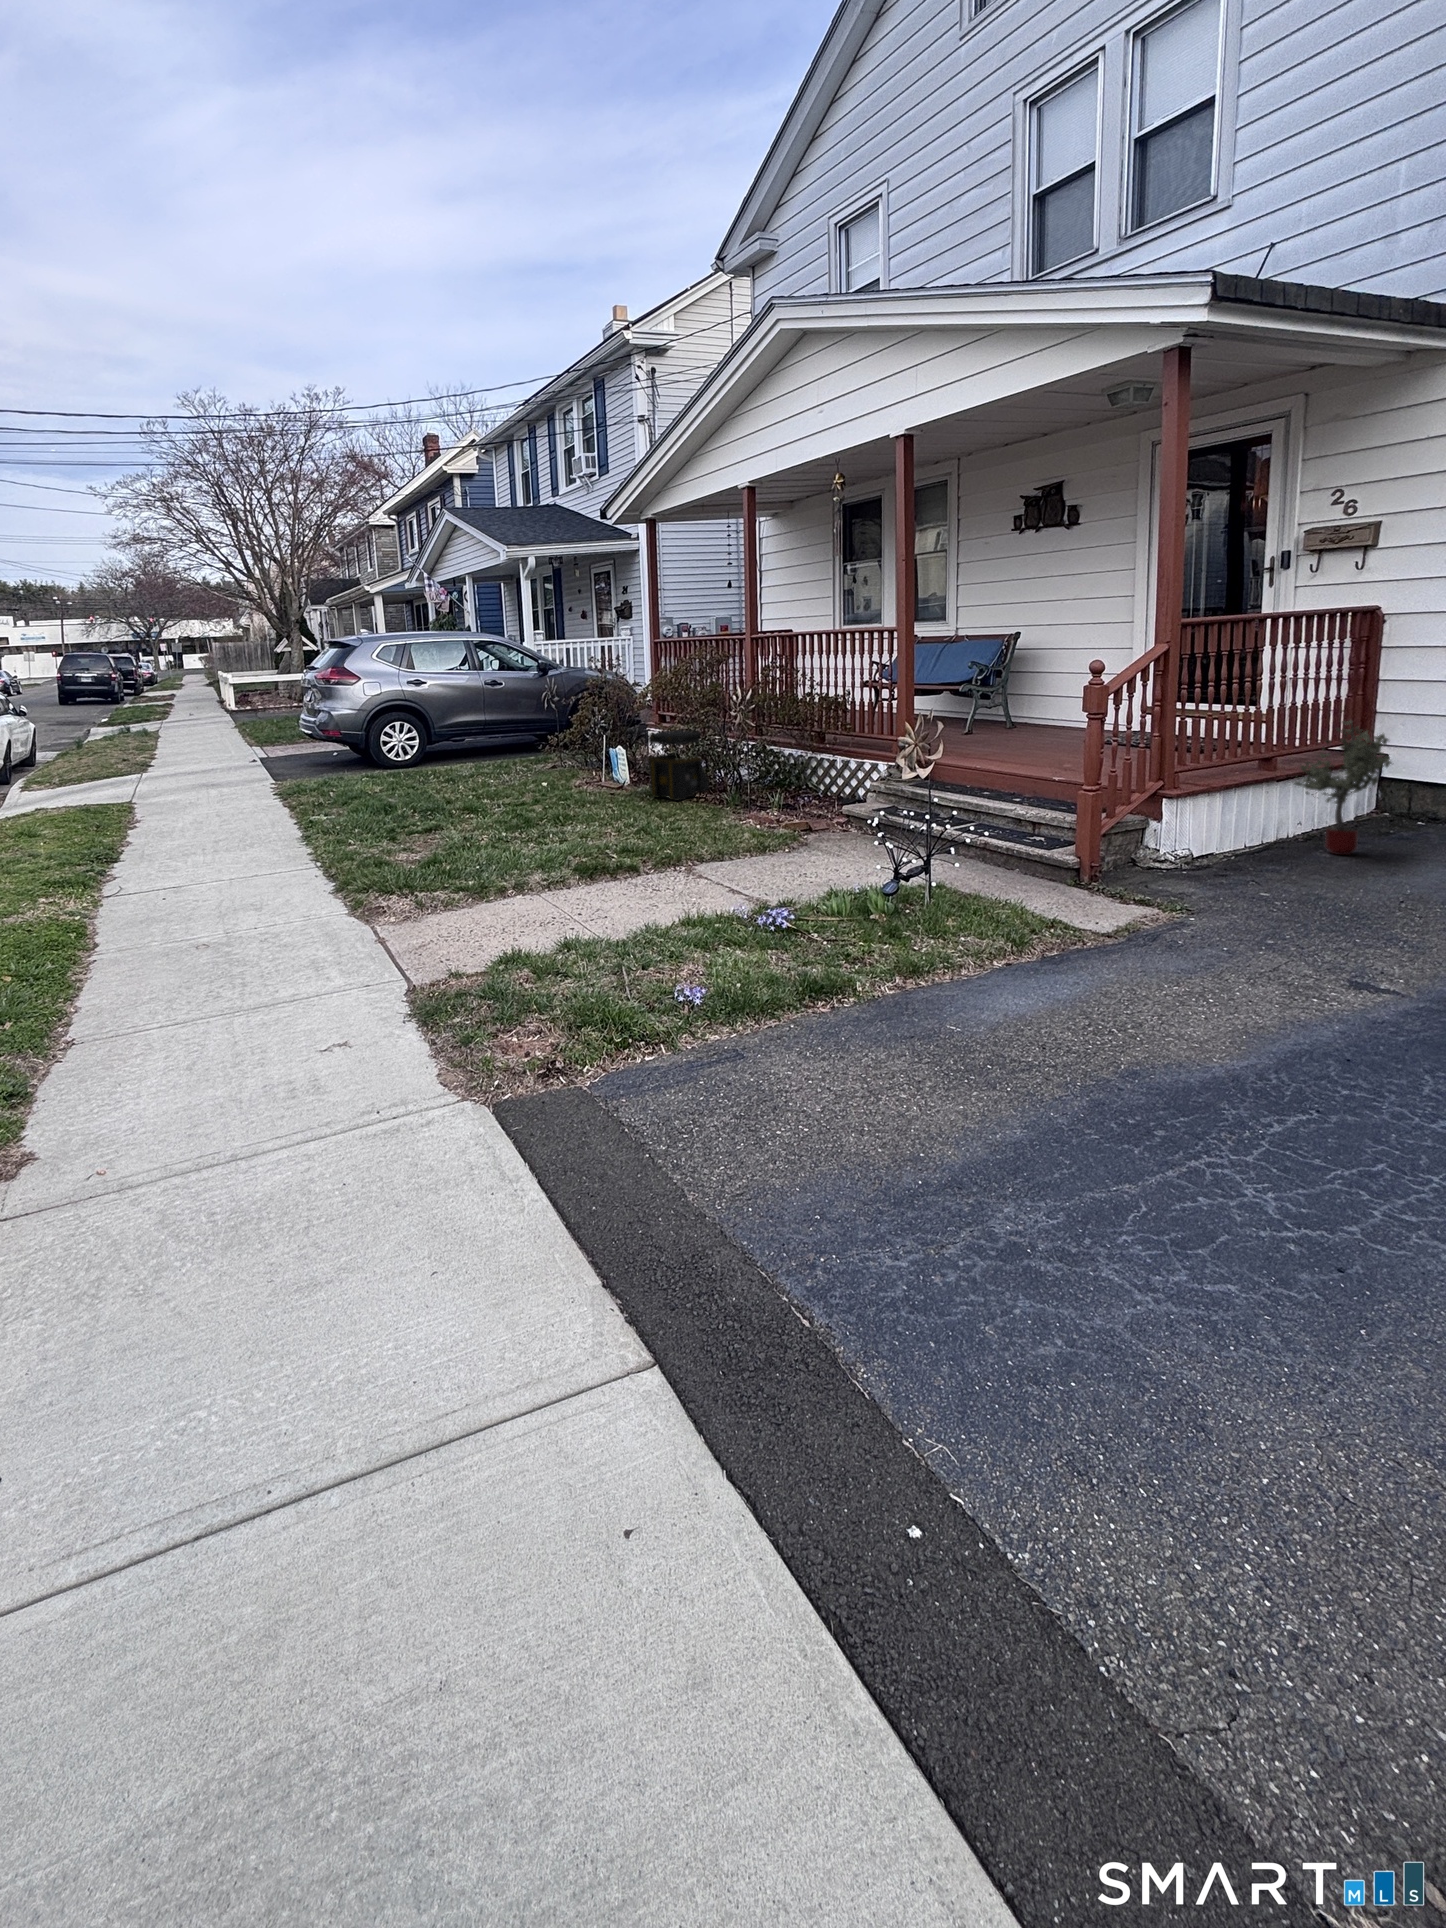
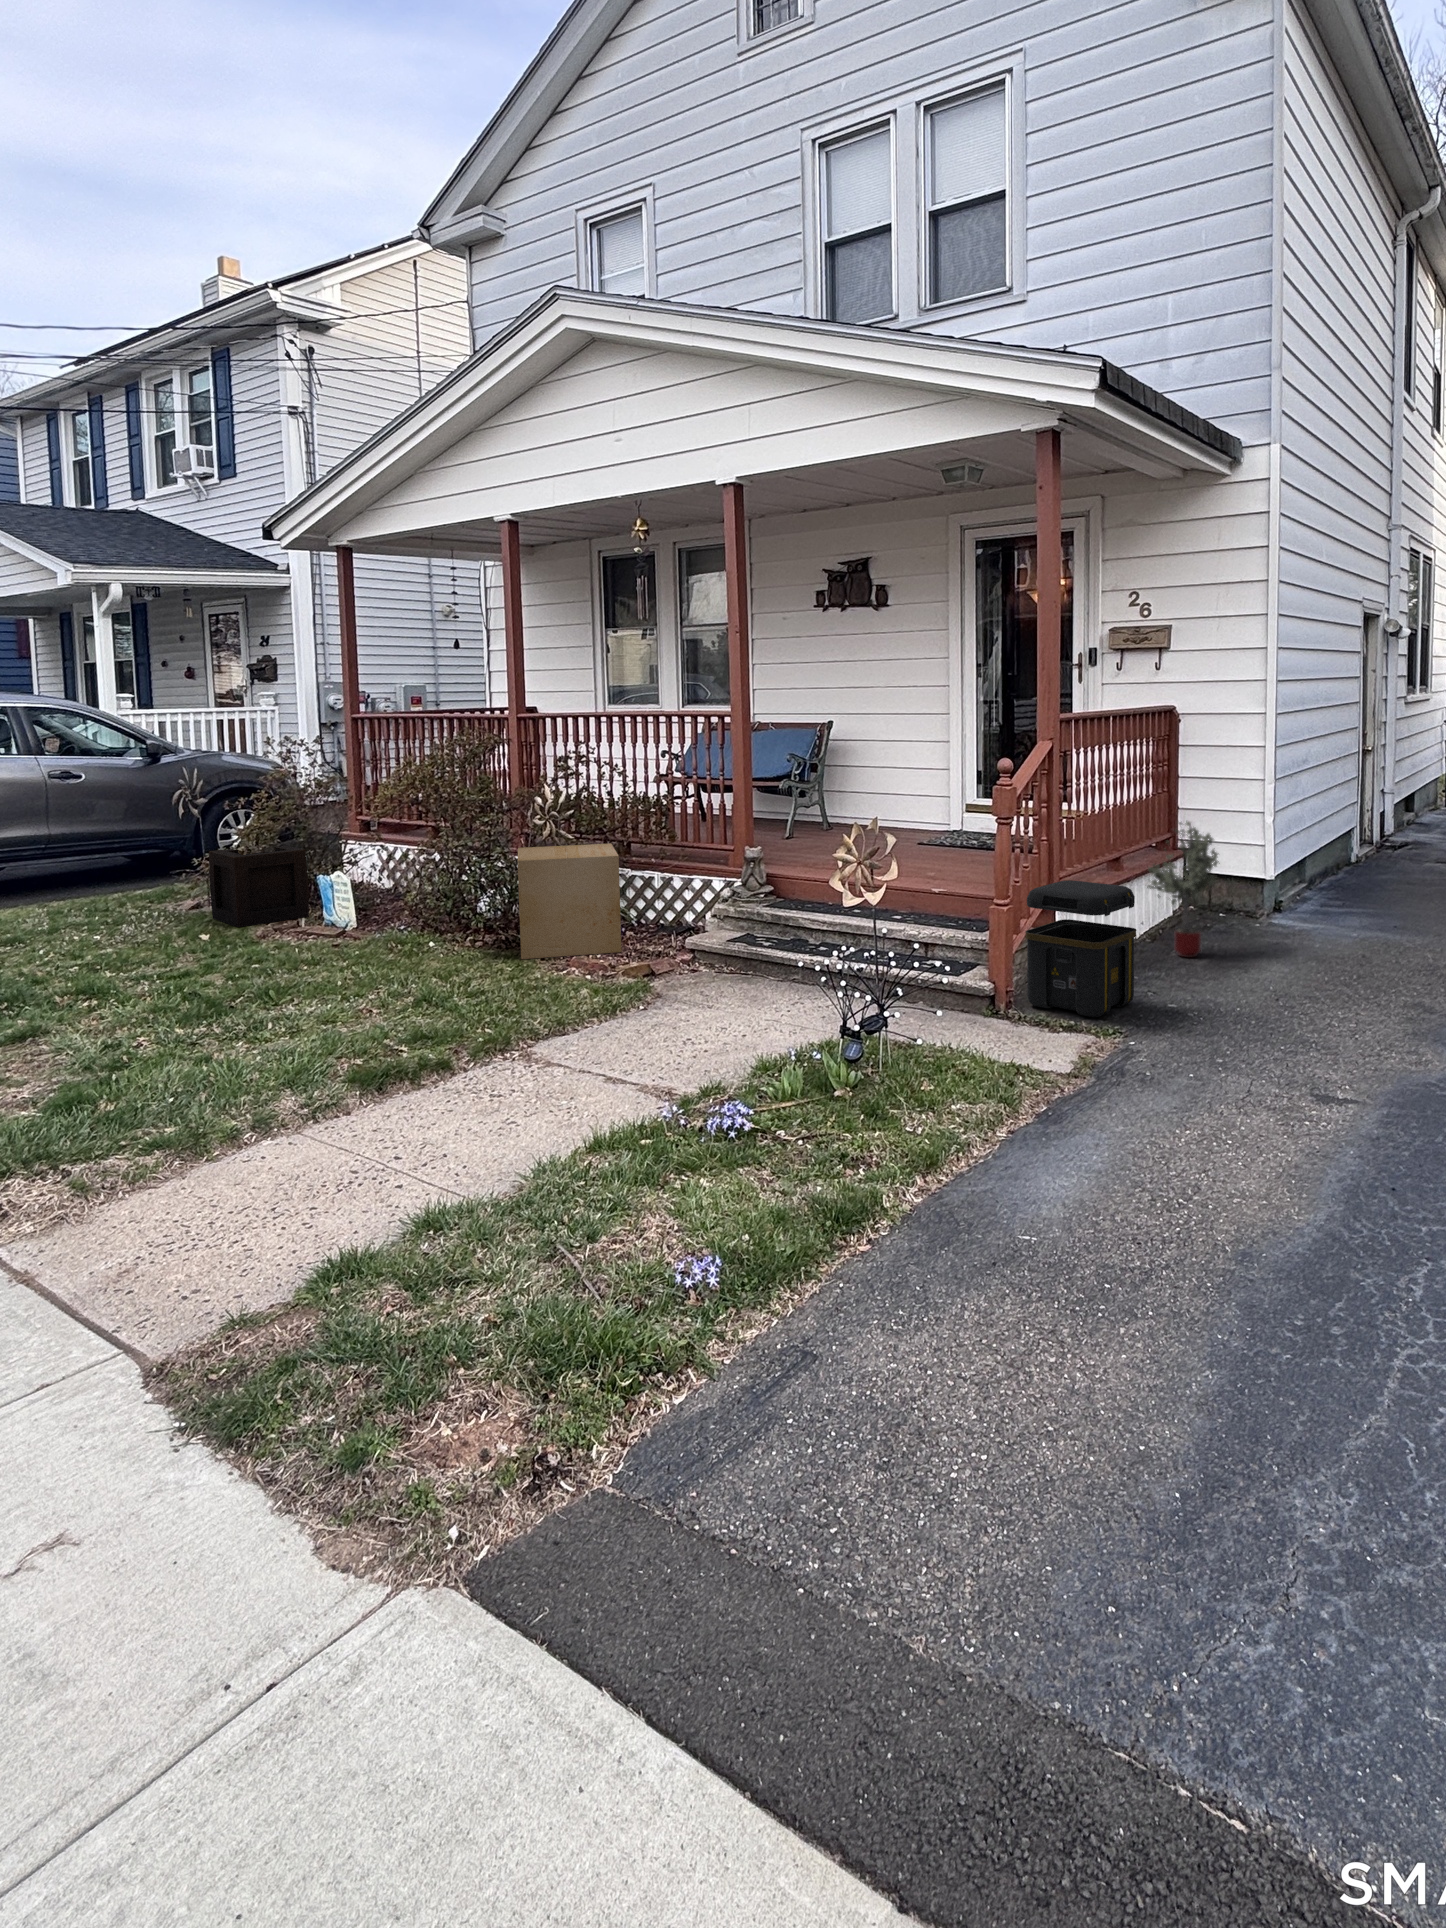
wooden crate: none [554,730,613,783] -> present [209,845,309,927]
toolbox: present [648,730,709,801] -> present [1025,880,1137,1017]
cardboard box: none [727,732,808,814] -> present [518,843,621,959]

